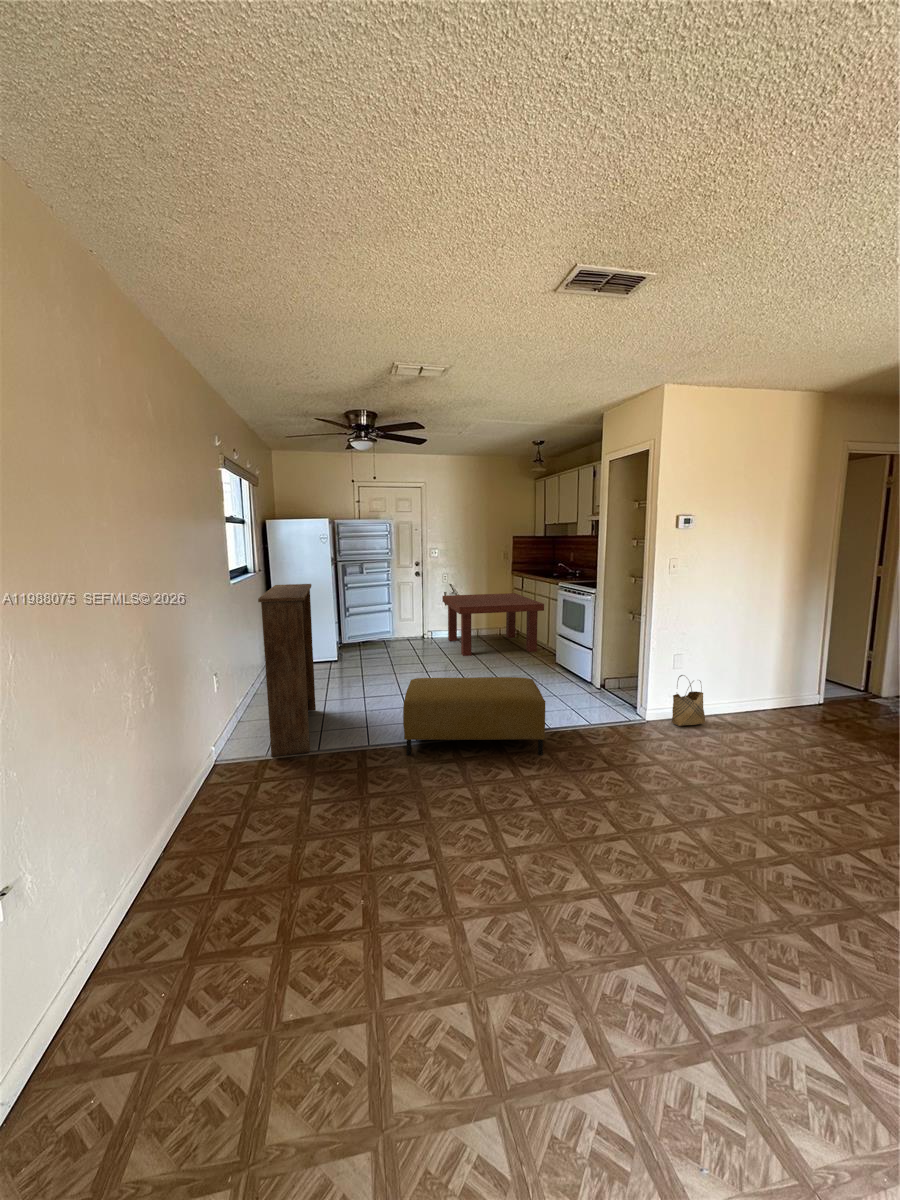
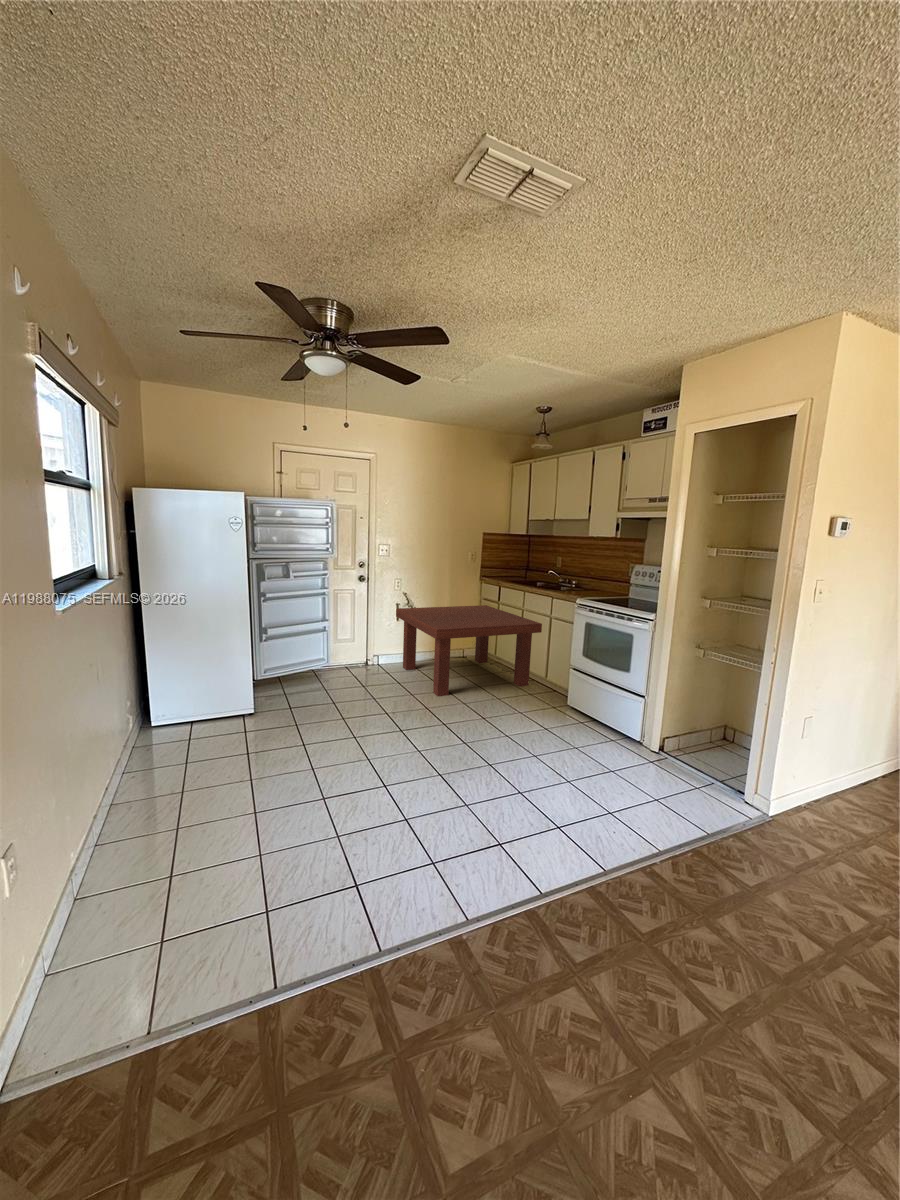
bookshelf: present [258,584,316,756] -> none [130,609,253,1029]
woven basket: present [671,675,705,726] -> none [807,747,856,827]
ottoman: present [403,677,546,755] -> none [436,774,717,971]

